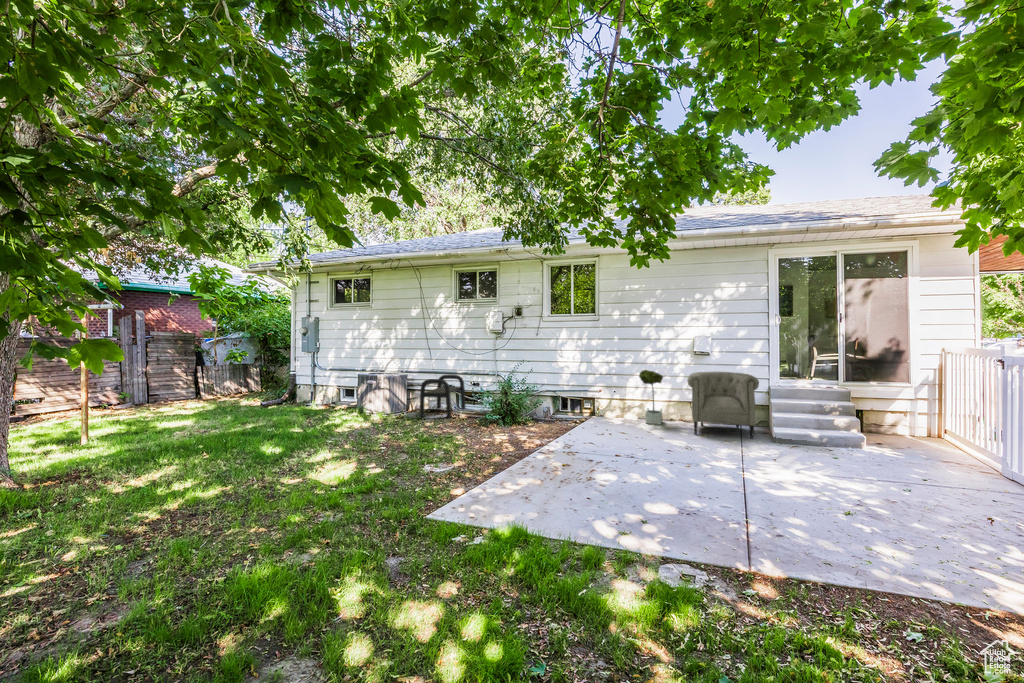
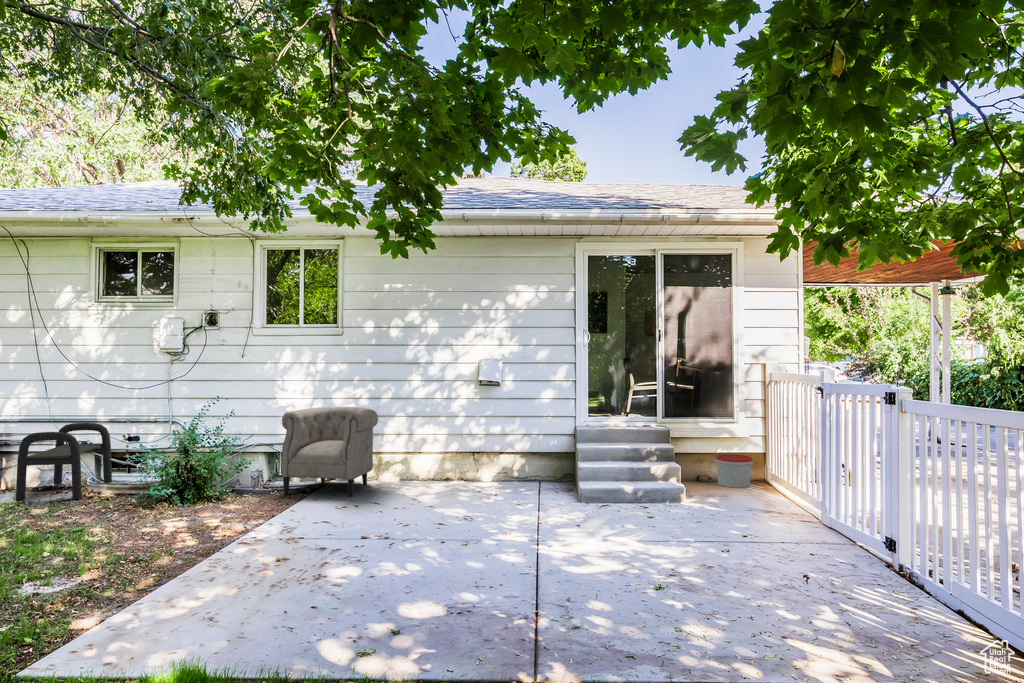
potted tree: present [639,370,663,425] -> none [404,407,437,487]
chair: present [687,372,759,439] -> present [282,407,378,497]
bucket: none [906,414,948,443] -> present [715,455,753,488]

